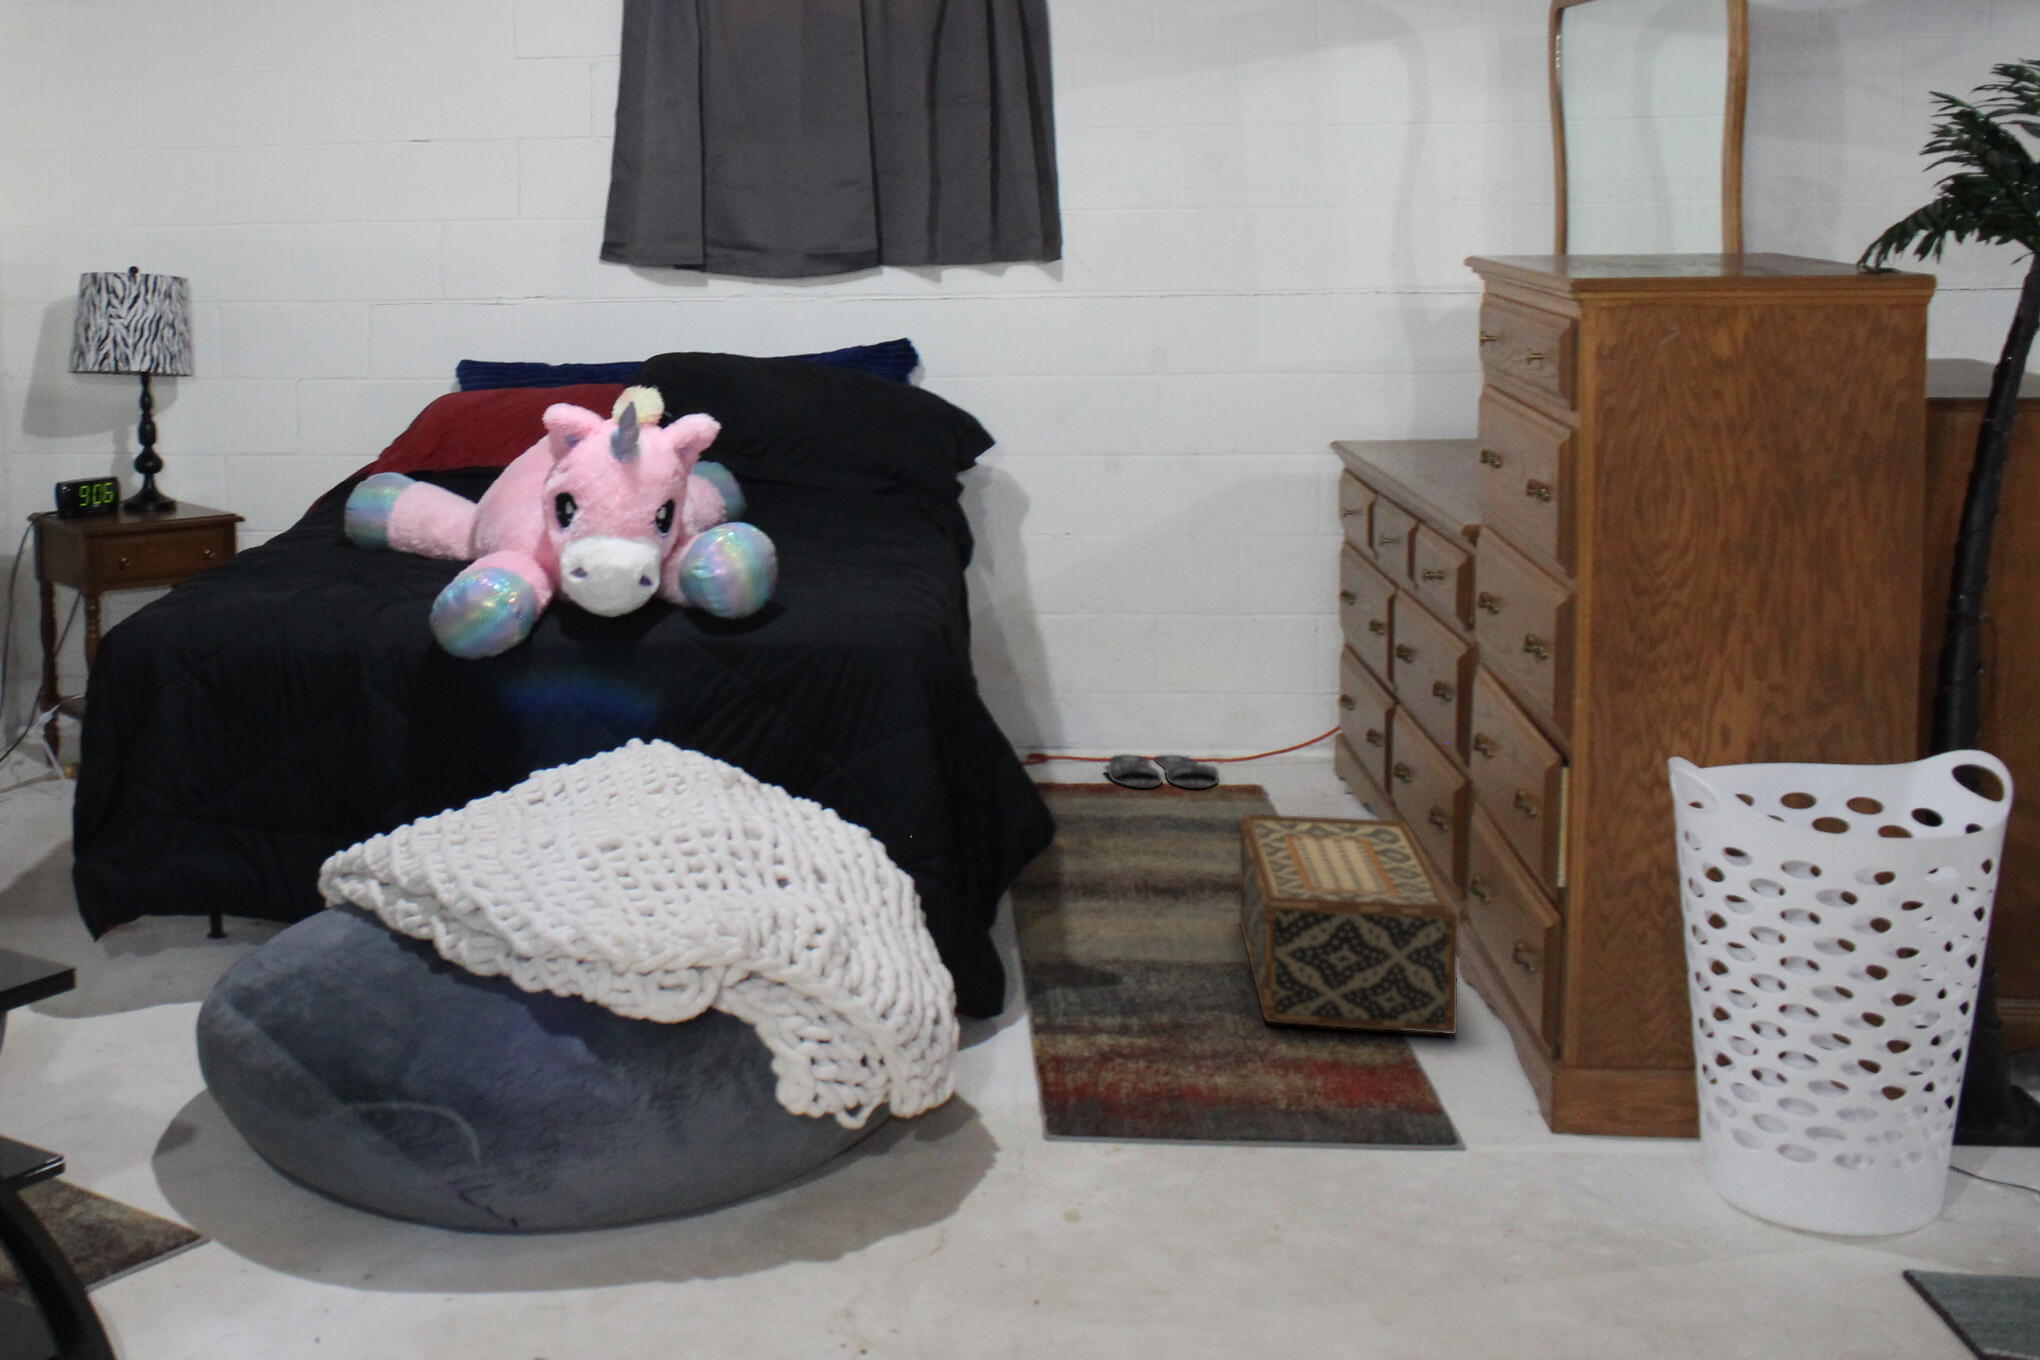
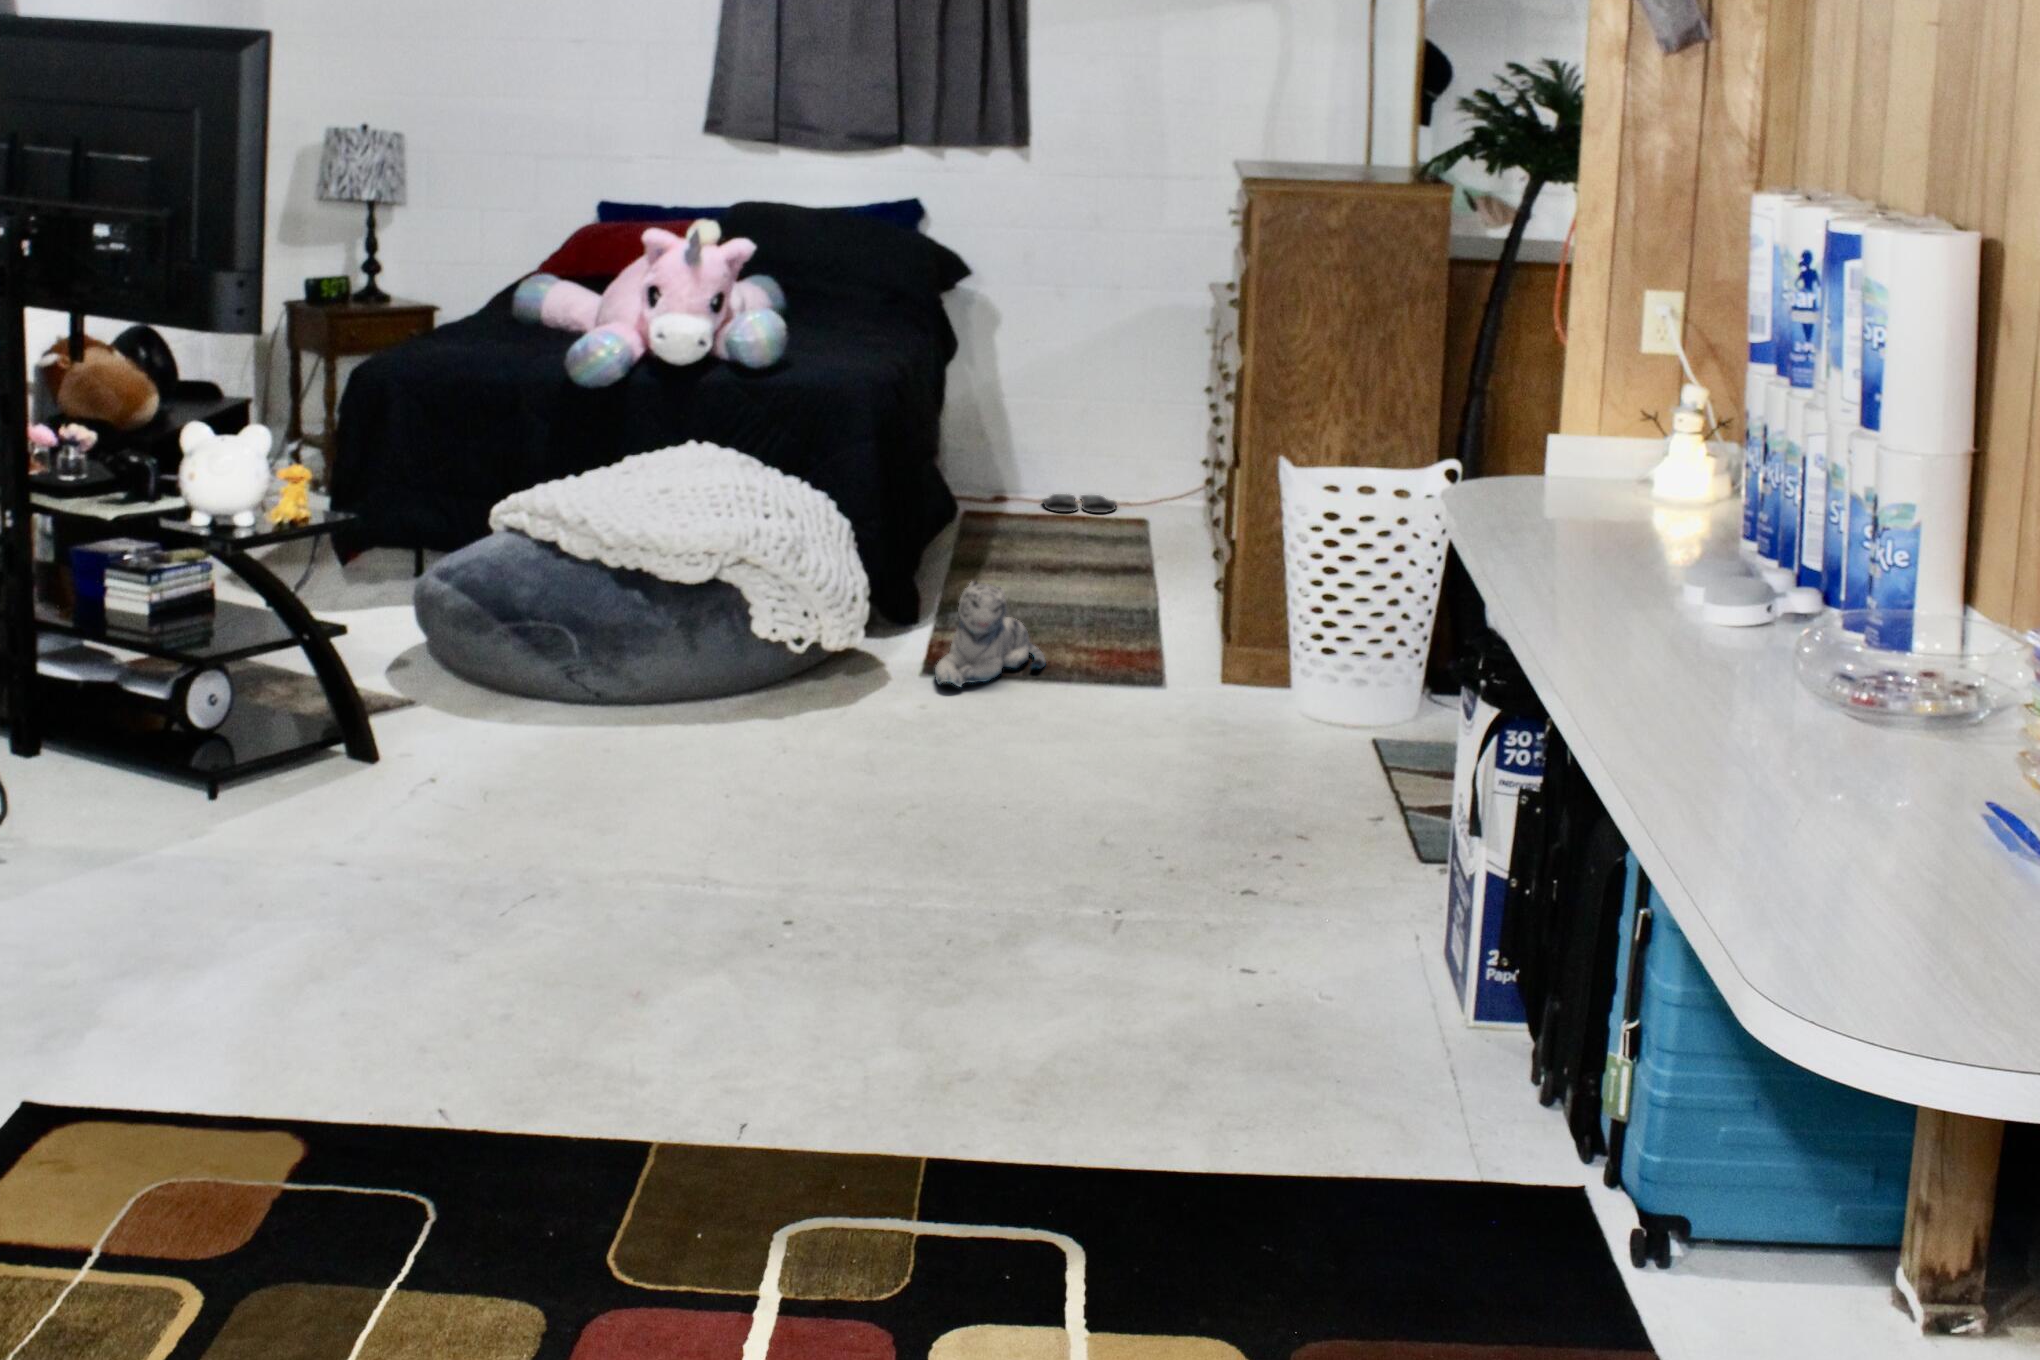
woven basket: present [1240,815,1458,1033] -> none [1074,512,1192,631]
plush toy: none [1077,981,1258,1183] -> present [935,581,1046,687]

